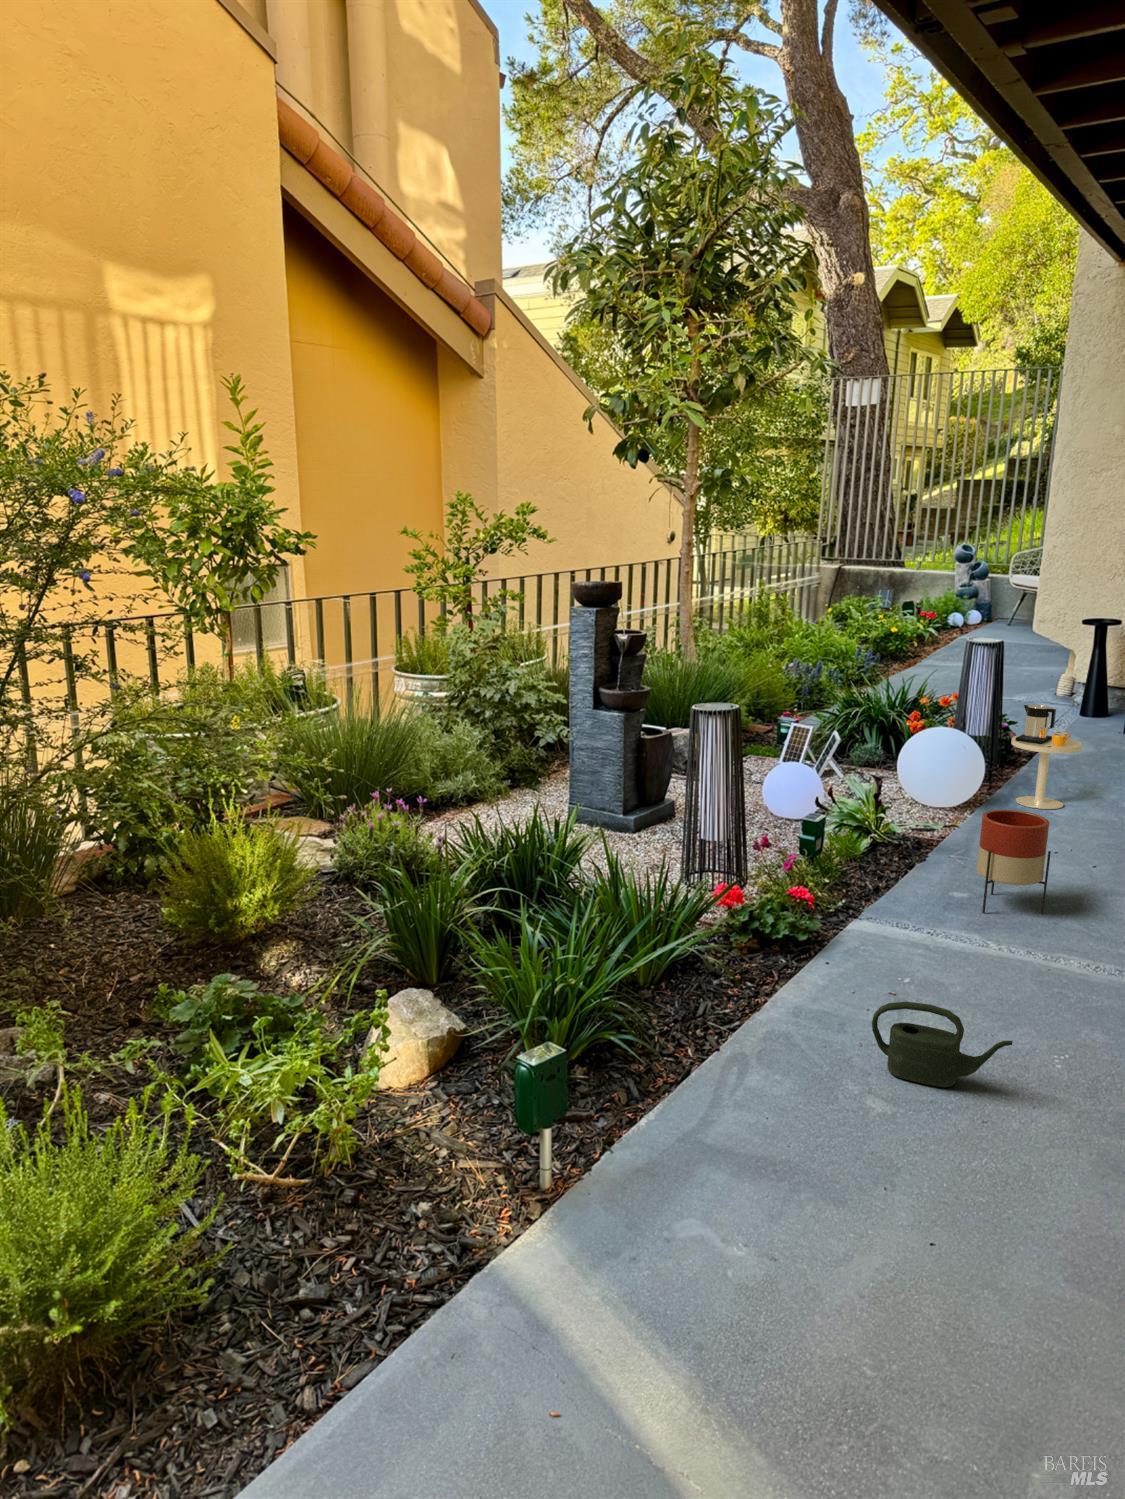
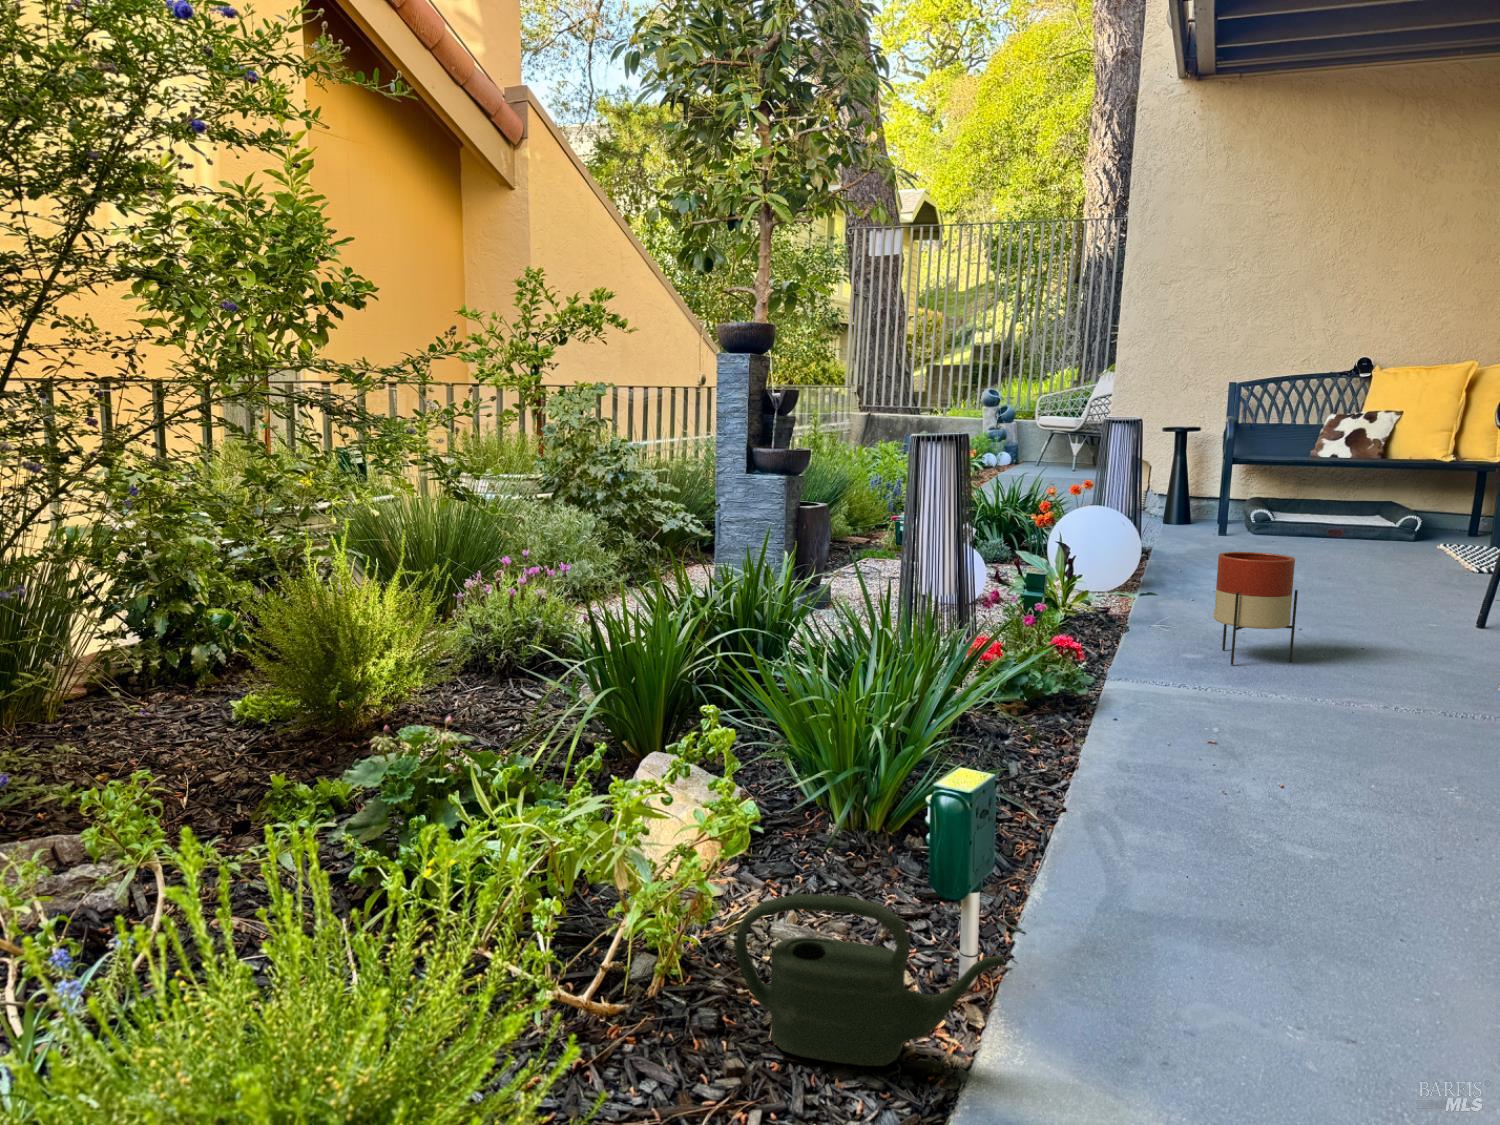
side table: present [1011,705,1082,809] -> none [1160,480,1233,587]
watering can: present [872,1001,1013,1087] -> present [735,894,1004,1066]

